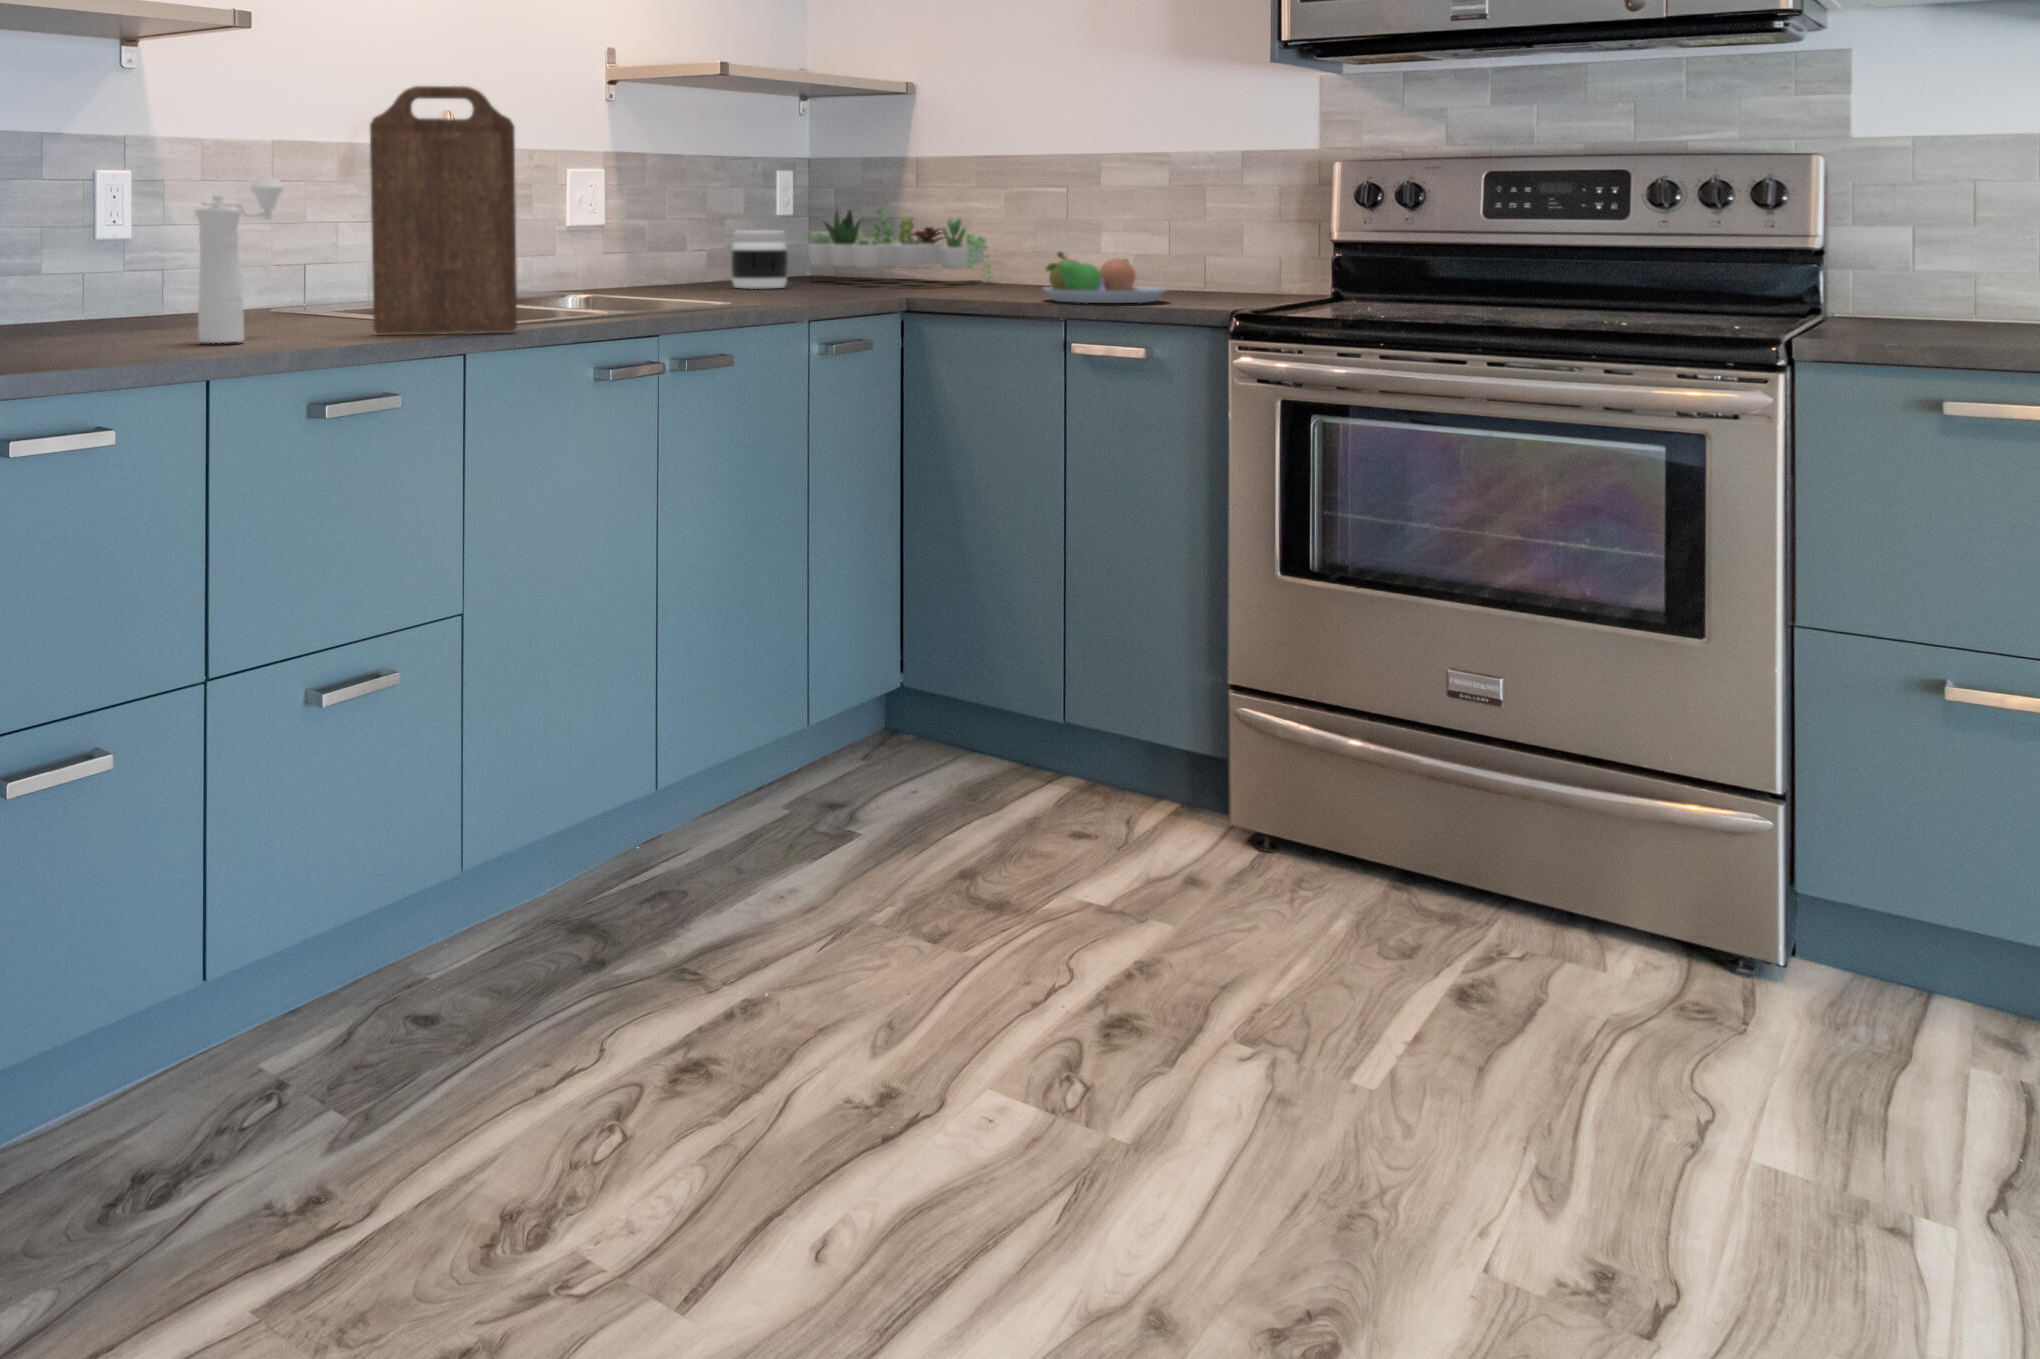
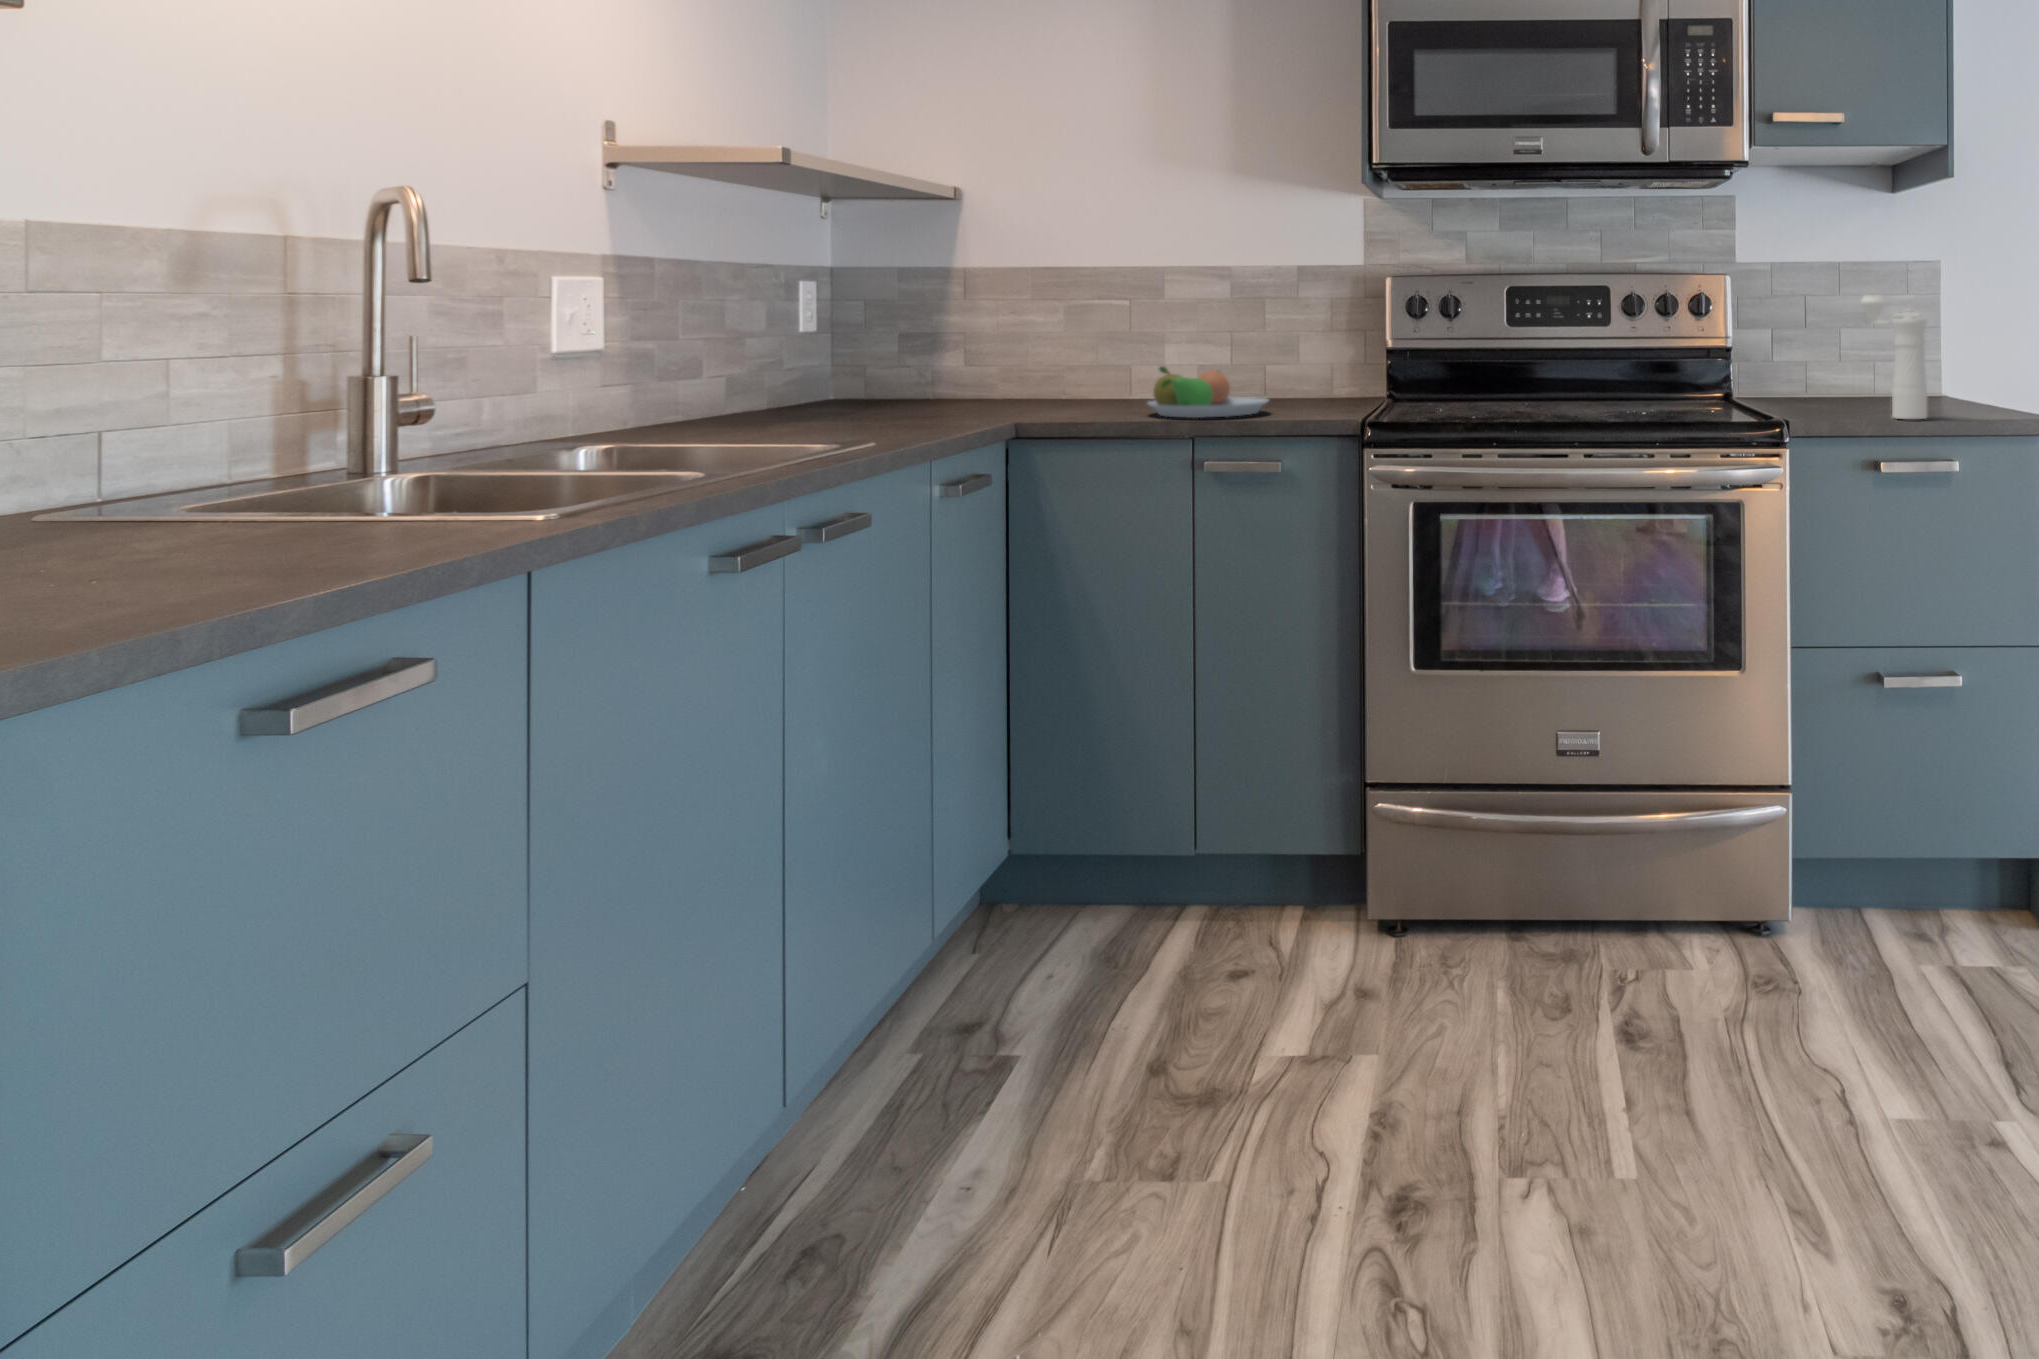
cutting board: present [370,86,517,334] -> none [365,176,616,539]
pepper mill: present [195,178,284,343] -> present [1861,295,1927,419]
succulent plant: present [808,207,992,282] -> none [846,313,1049,395]
jar: present [731,230,788,289] -> none [776,349,843,415]

